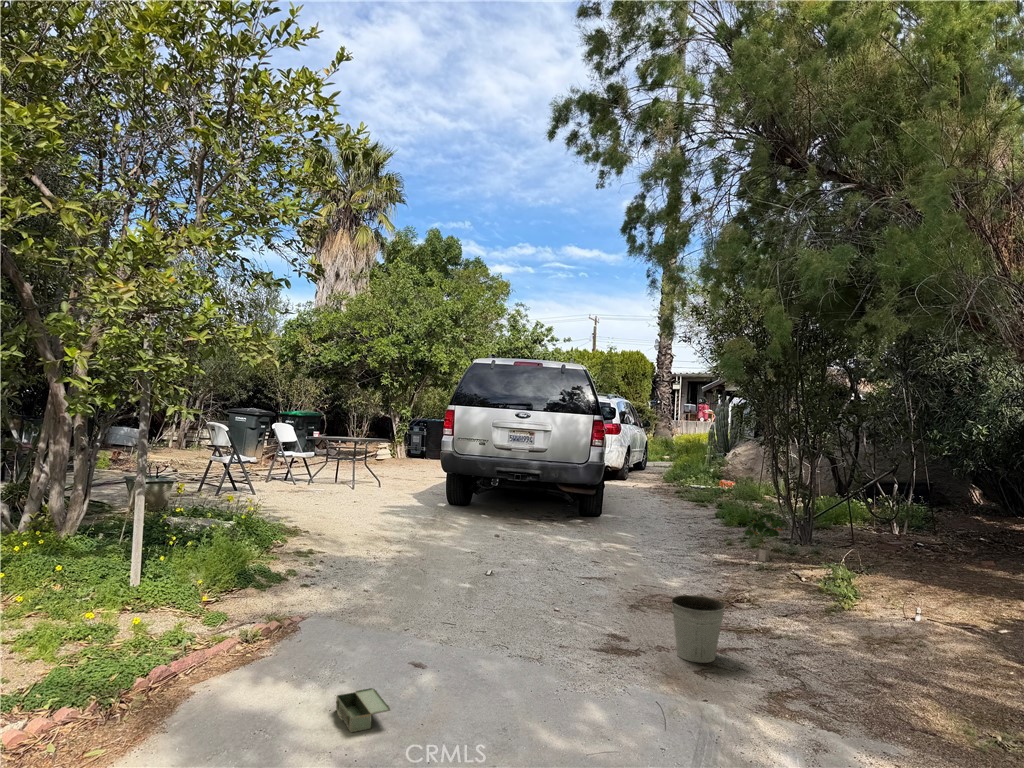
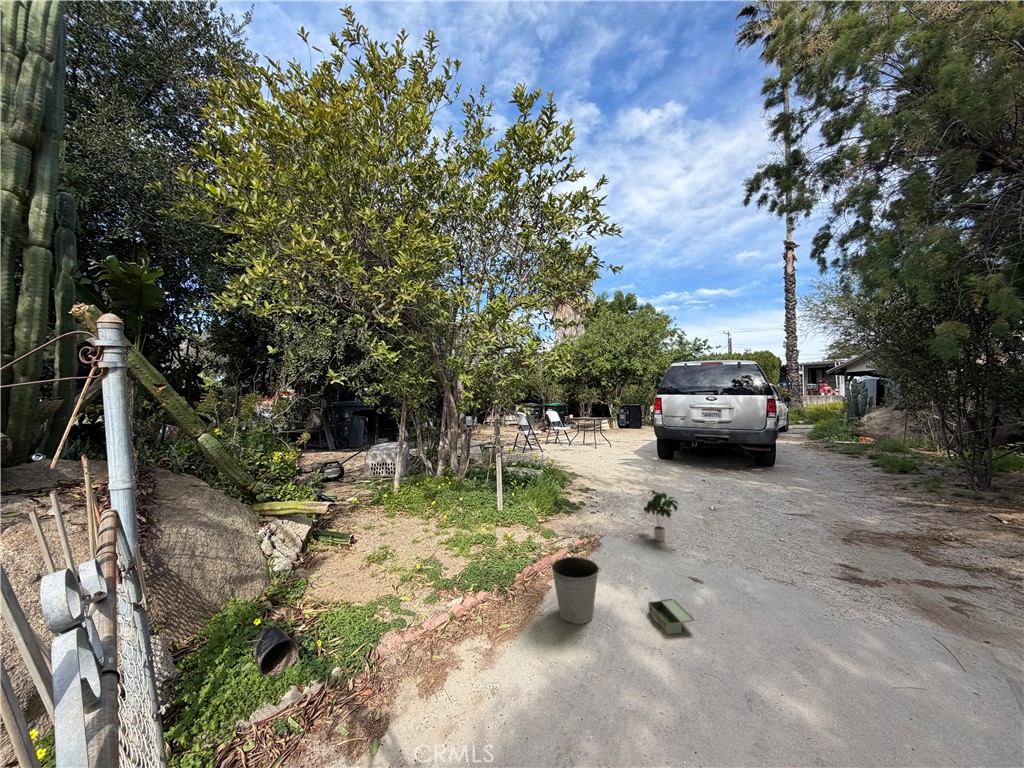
potted plant: present [743,512,788,562] -> present [643,490,678,541]
bucket: present [669,595,725,663] -> present [551,557,601,624]

